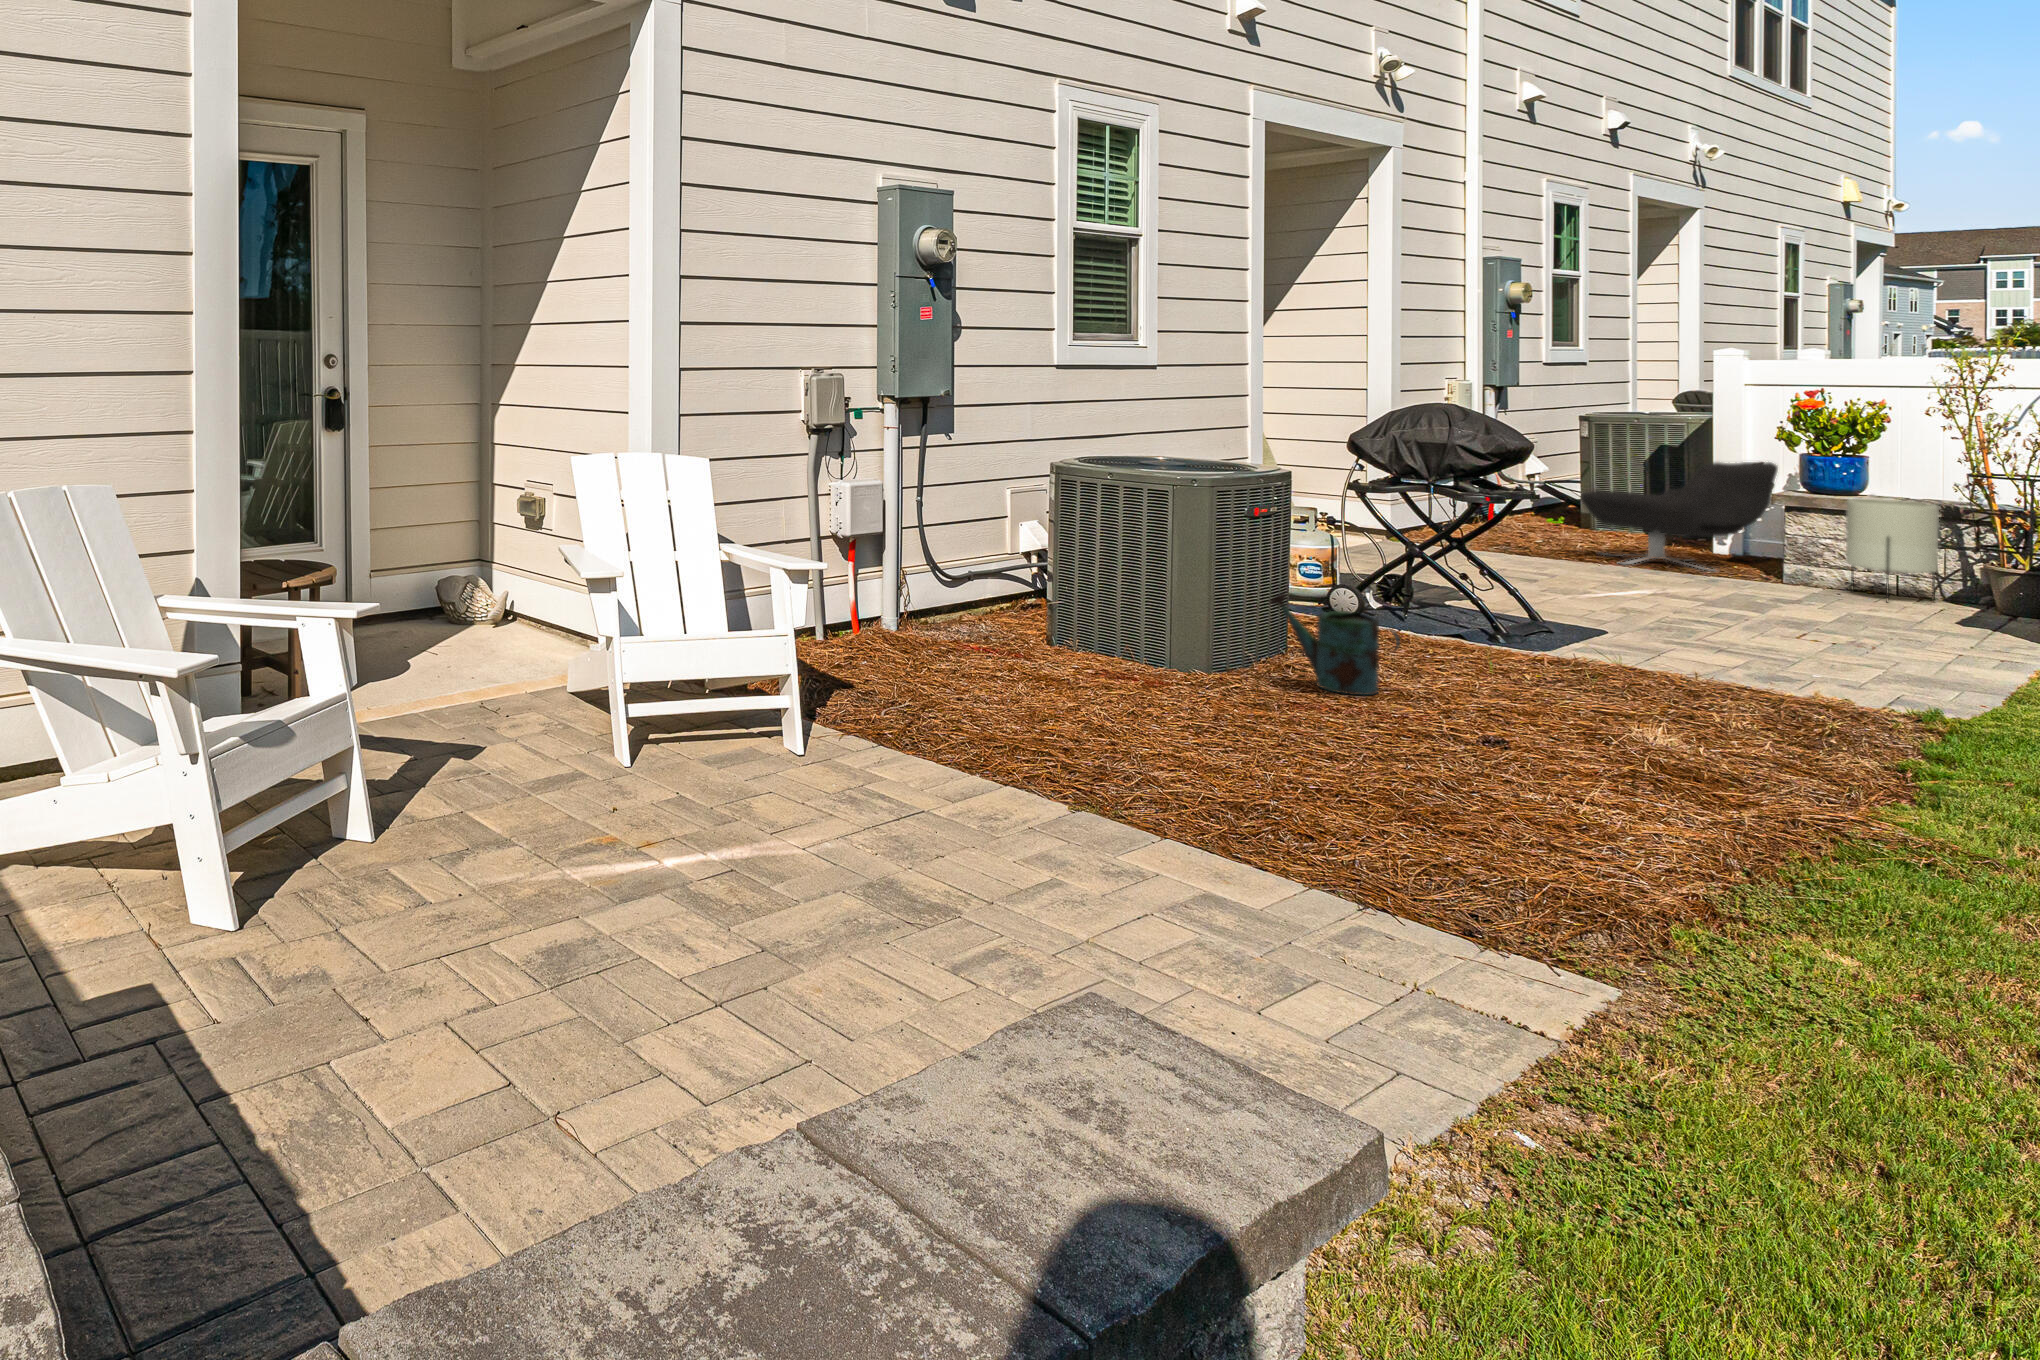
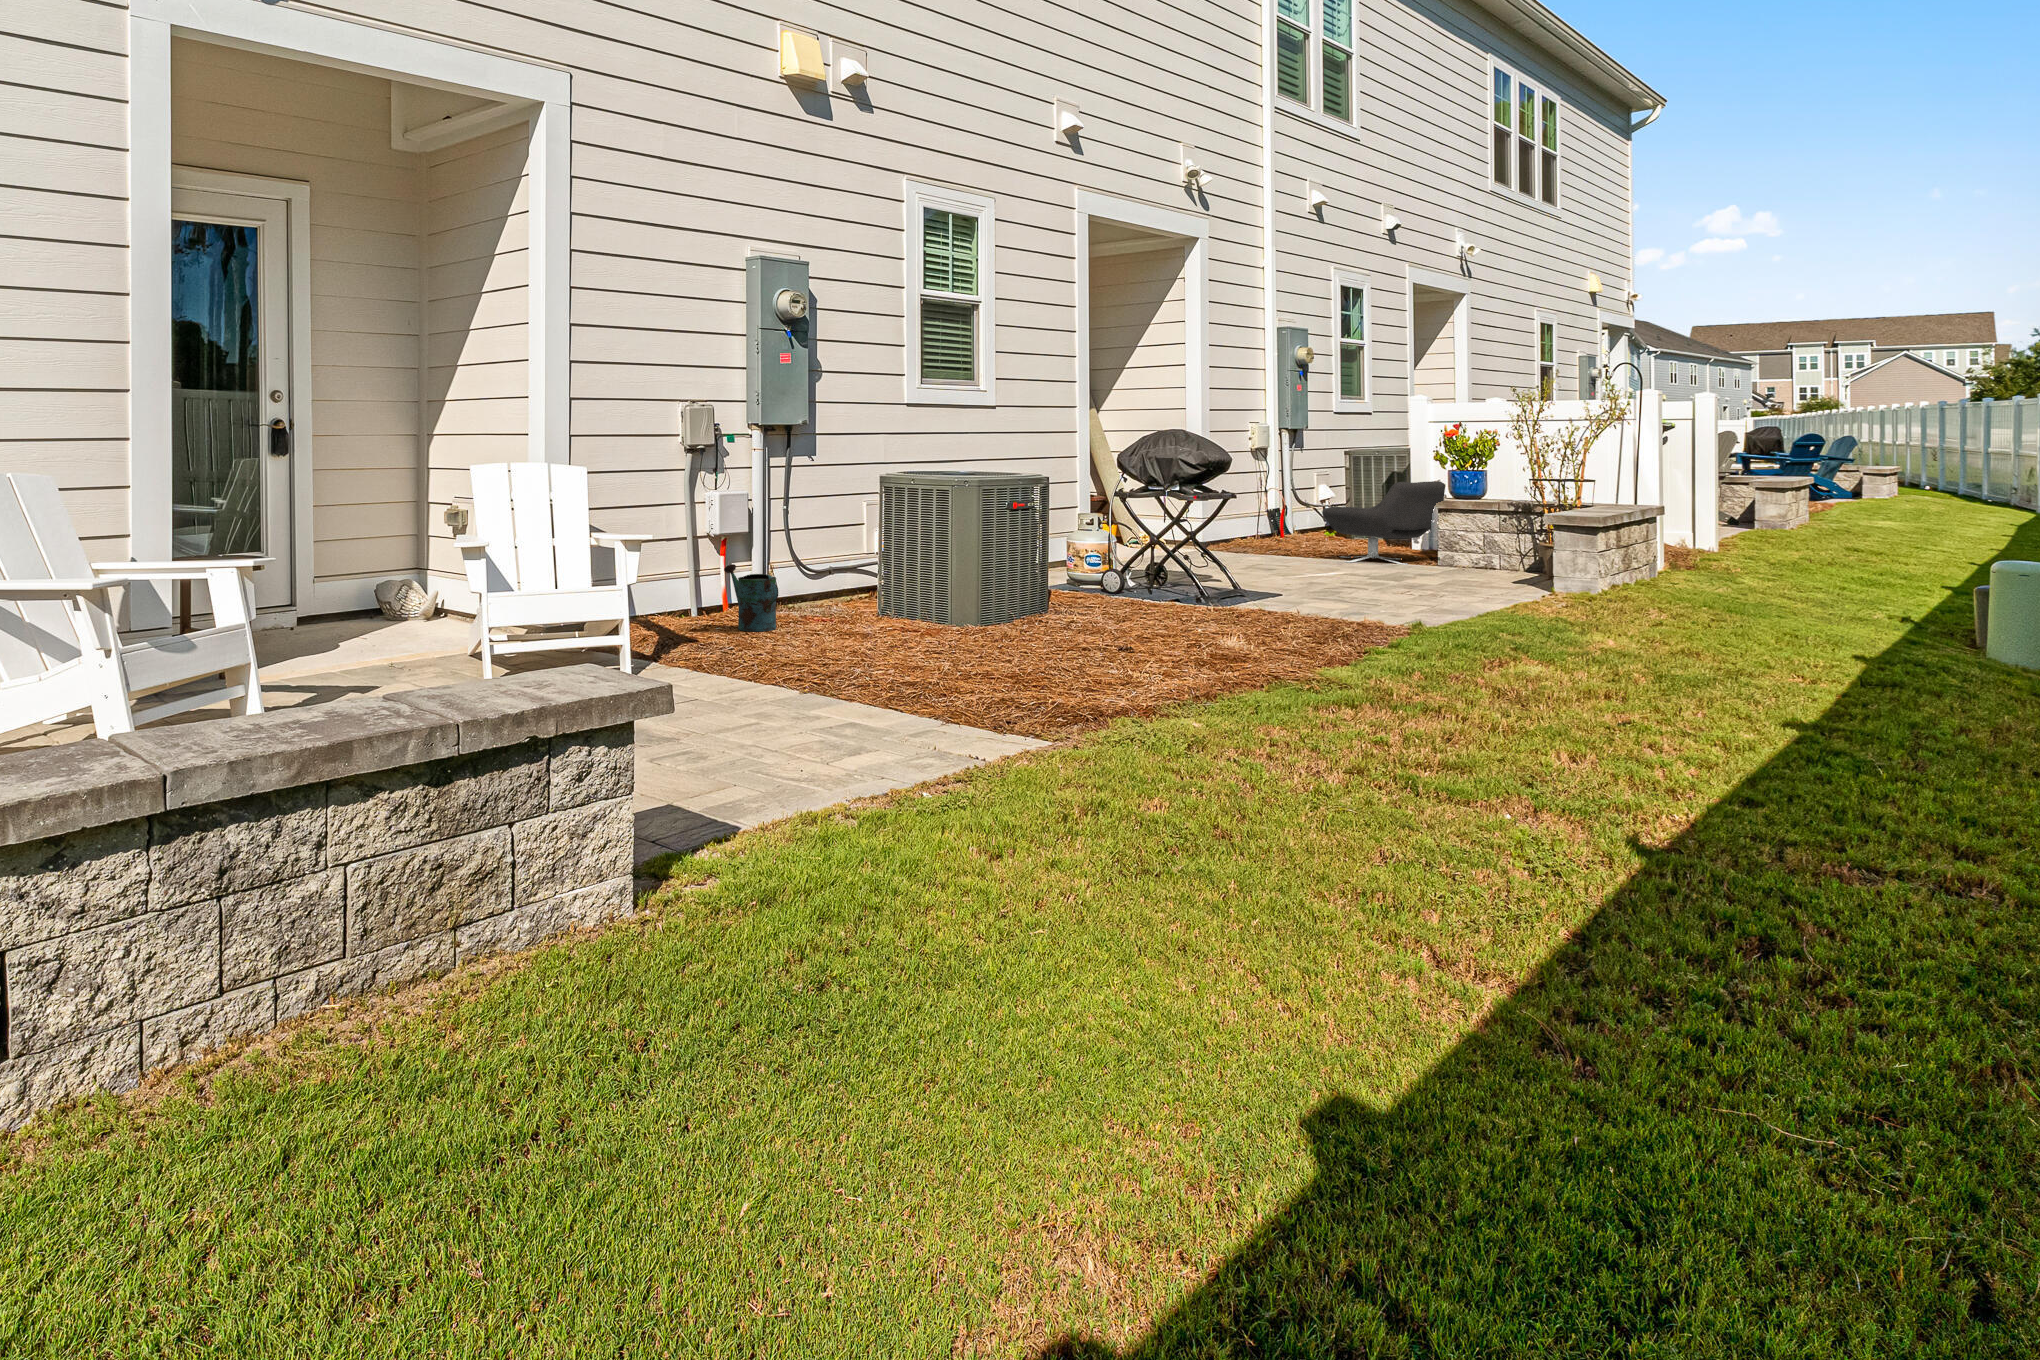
planter: present [1846,499,1939,600] -> none [1471,505,1523,578]
watering can: present [1270,594,1400,695] -> present [724,564,778,632]

